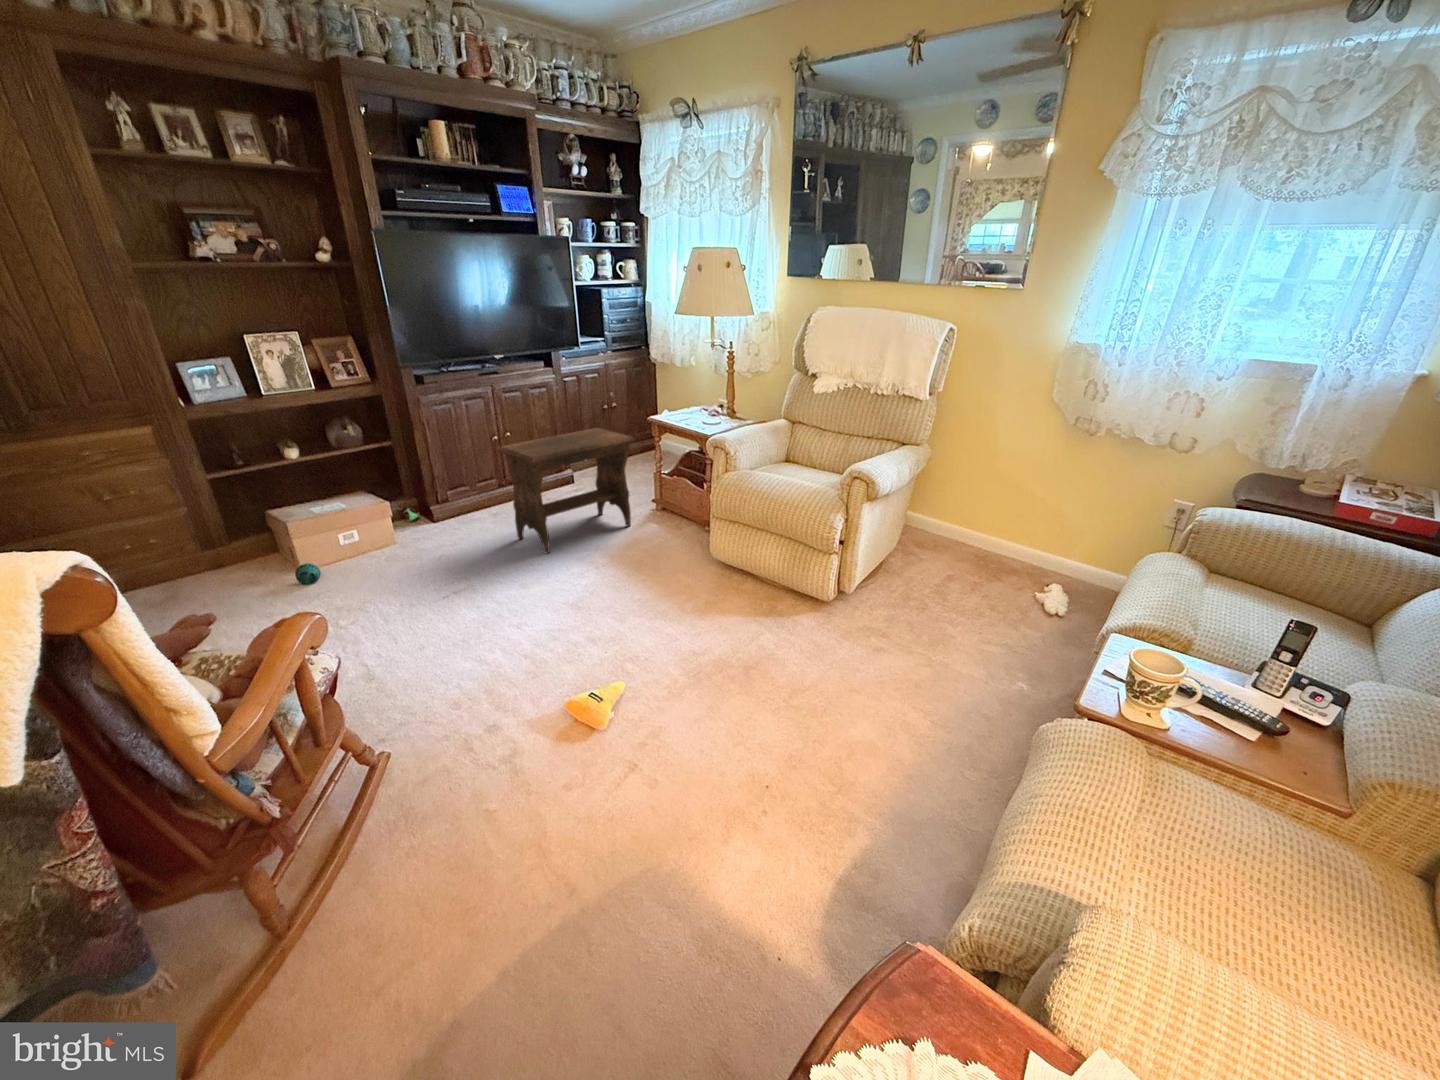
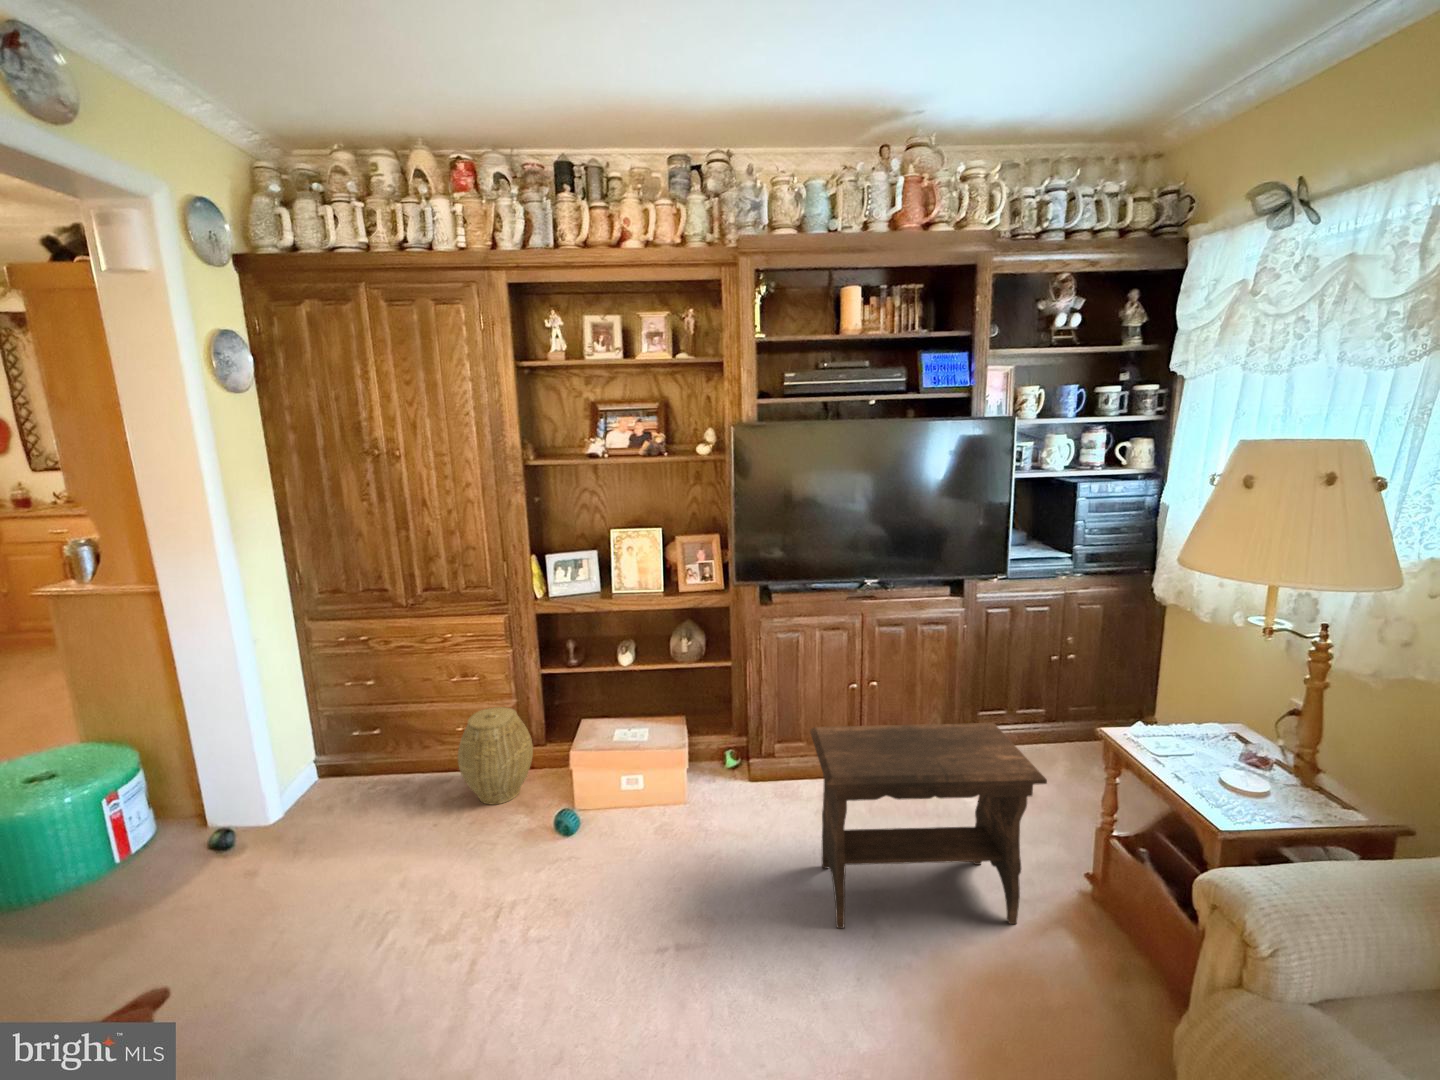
woven basket: none [153,509,238,595] -> present [458,707,533,805]

